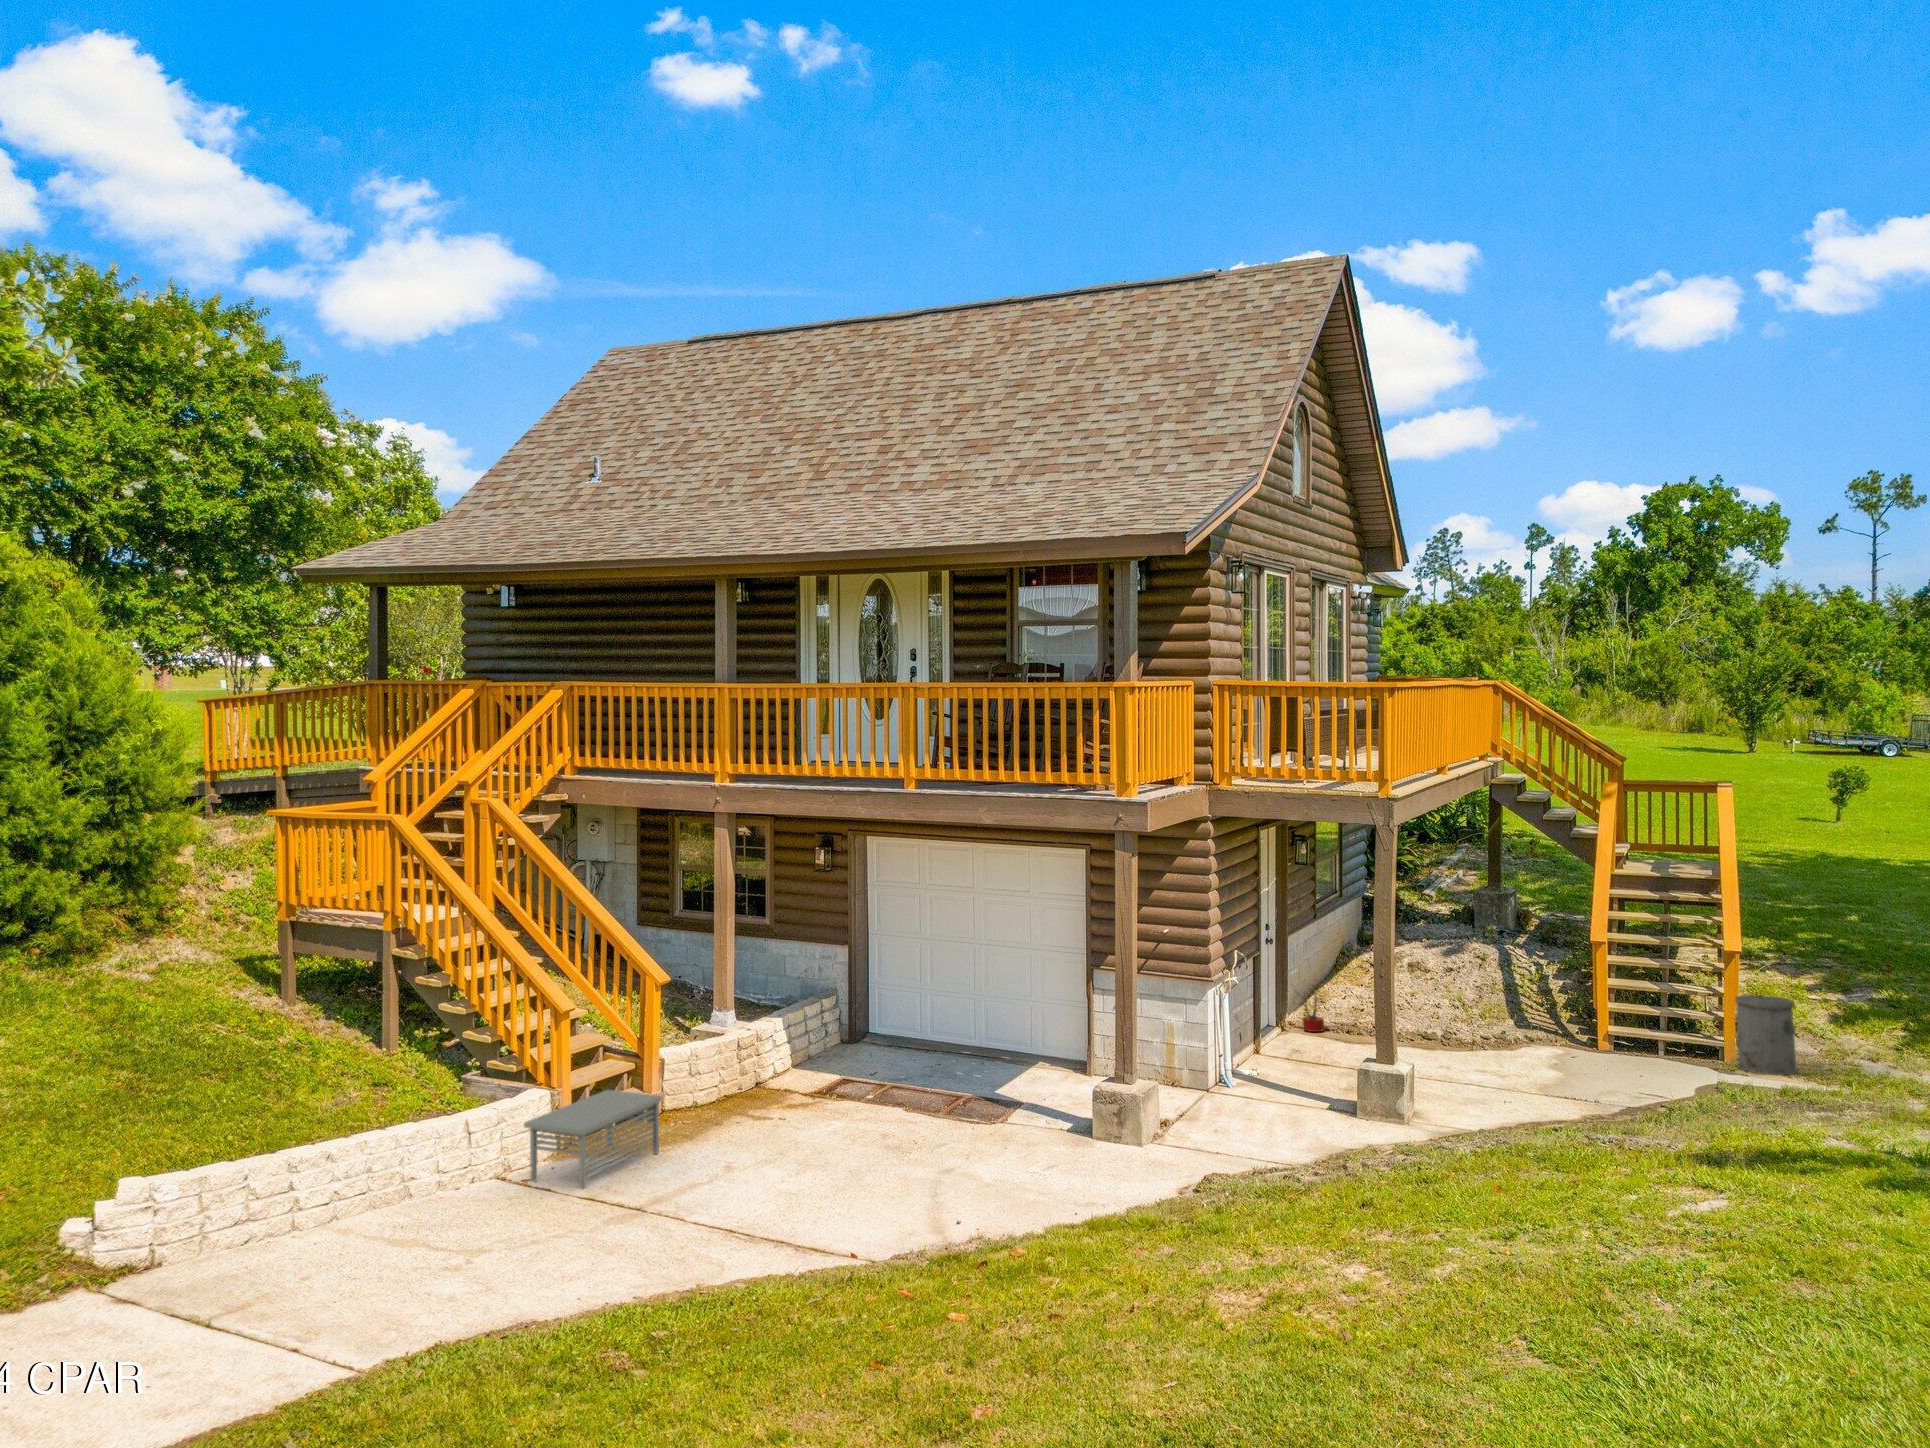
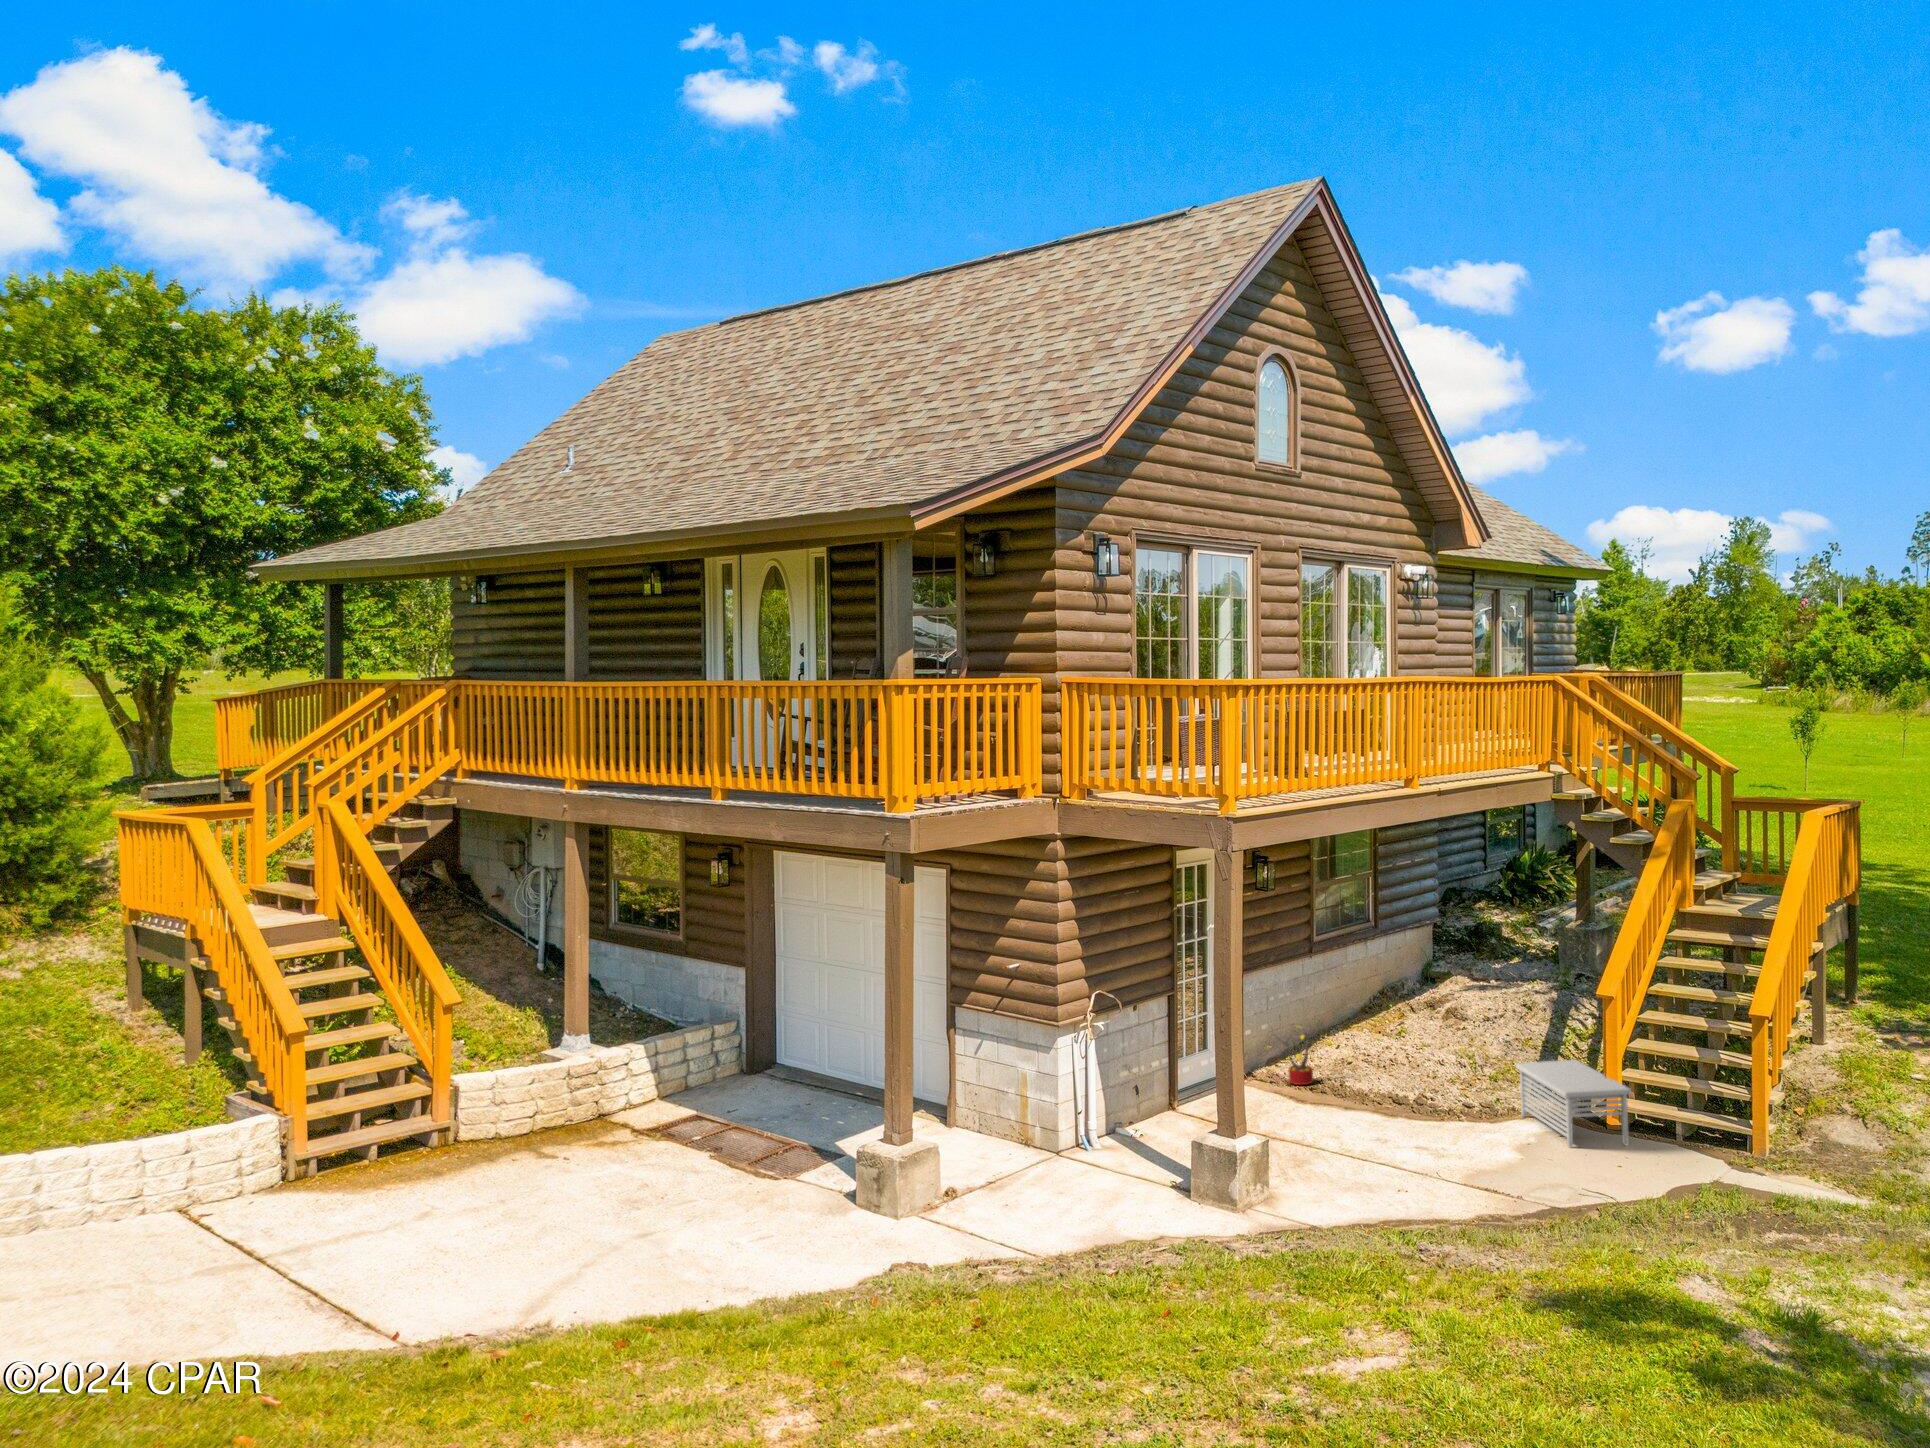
trash can: present [1735,995,1797,1075] -> none [1746,1071,1821,1178]
storage bench: present [524,1090,662,1189] -> present [1516,1060,1631,1148]

